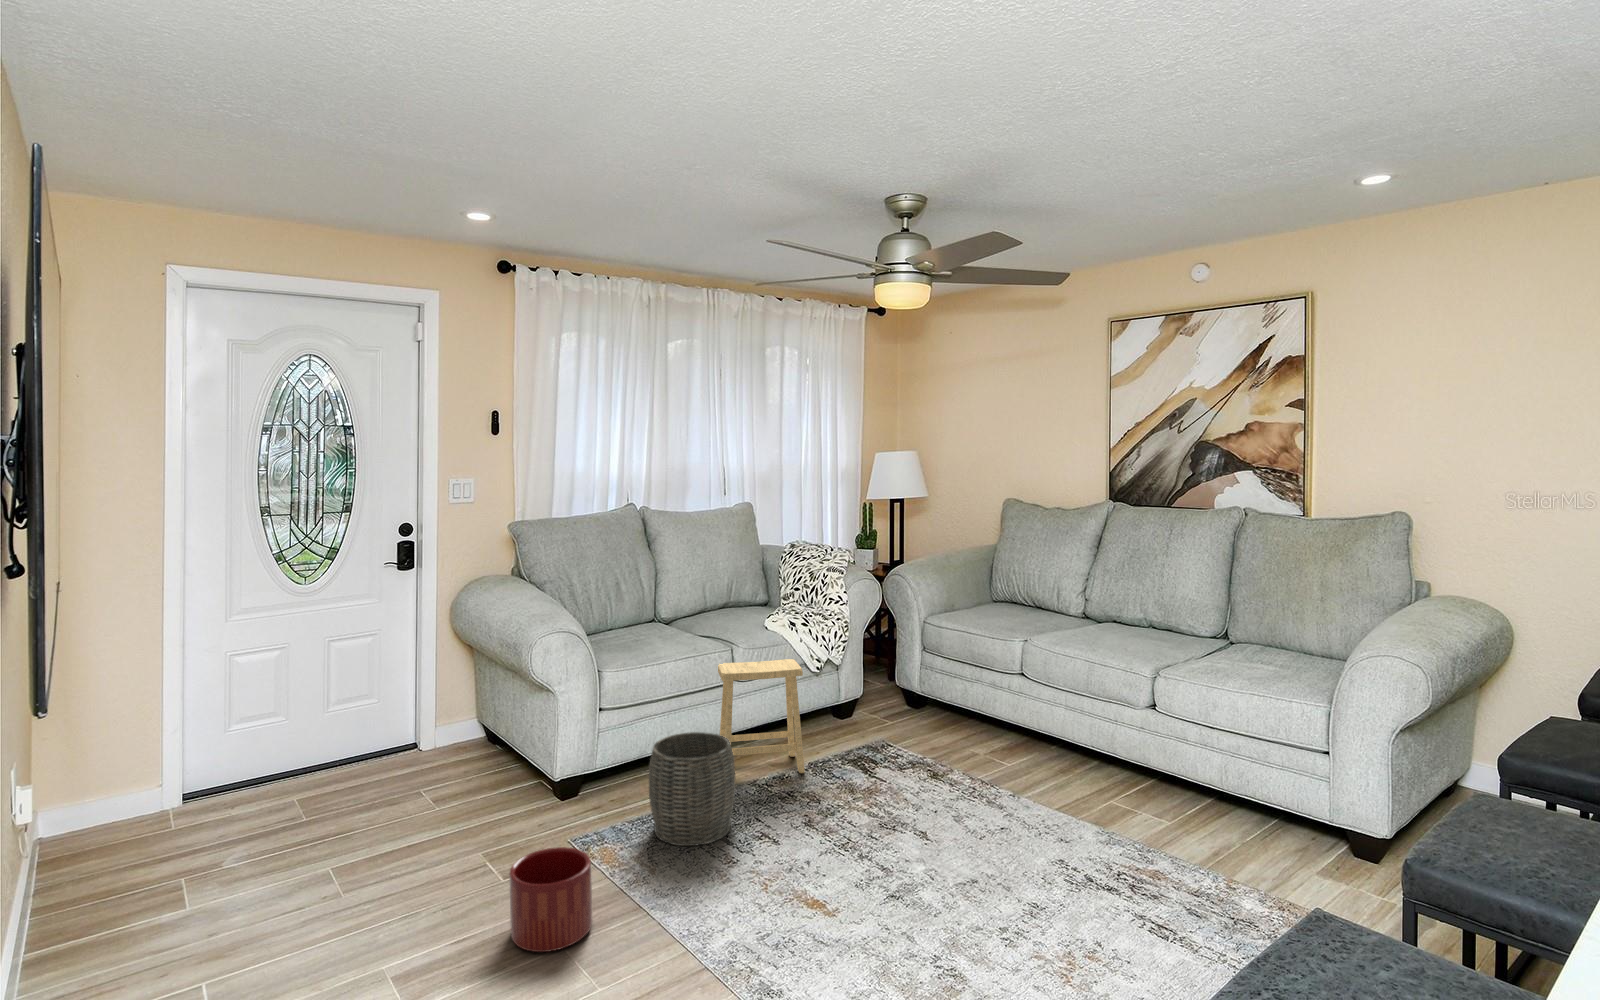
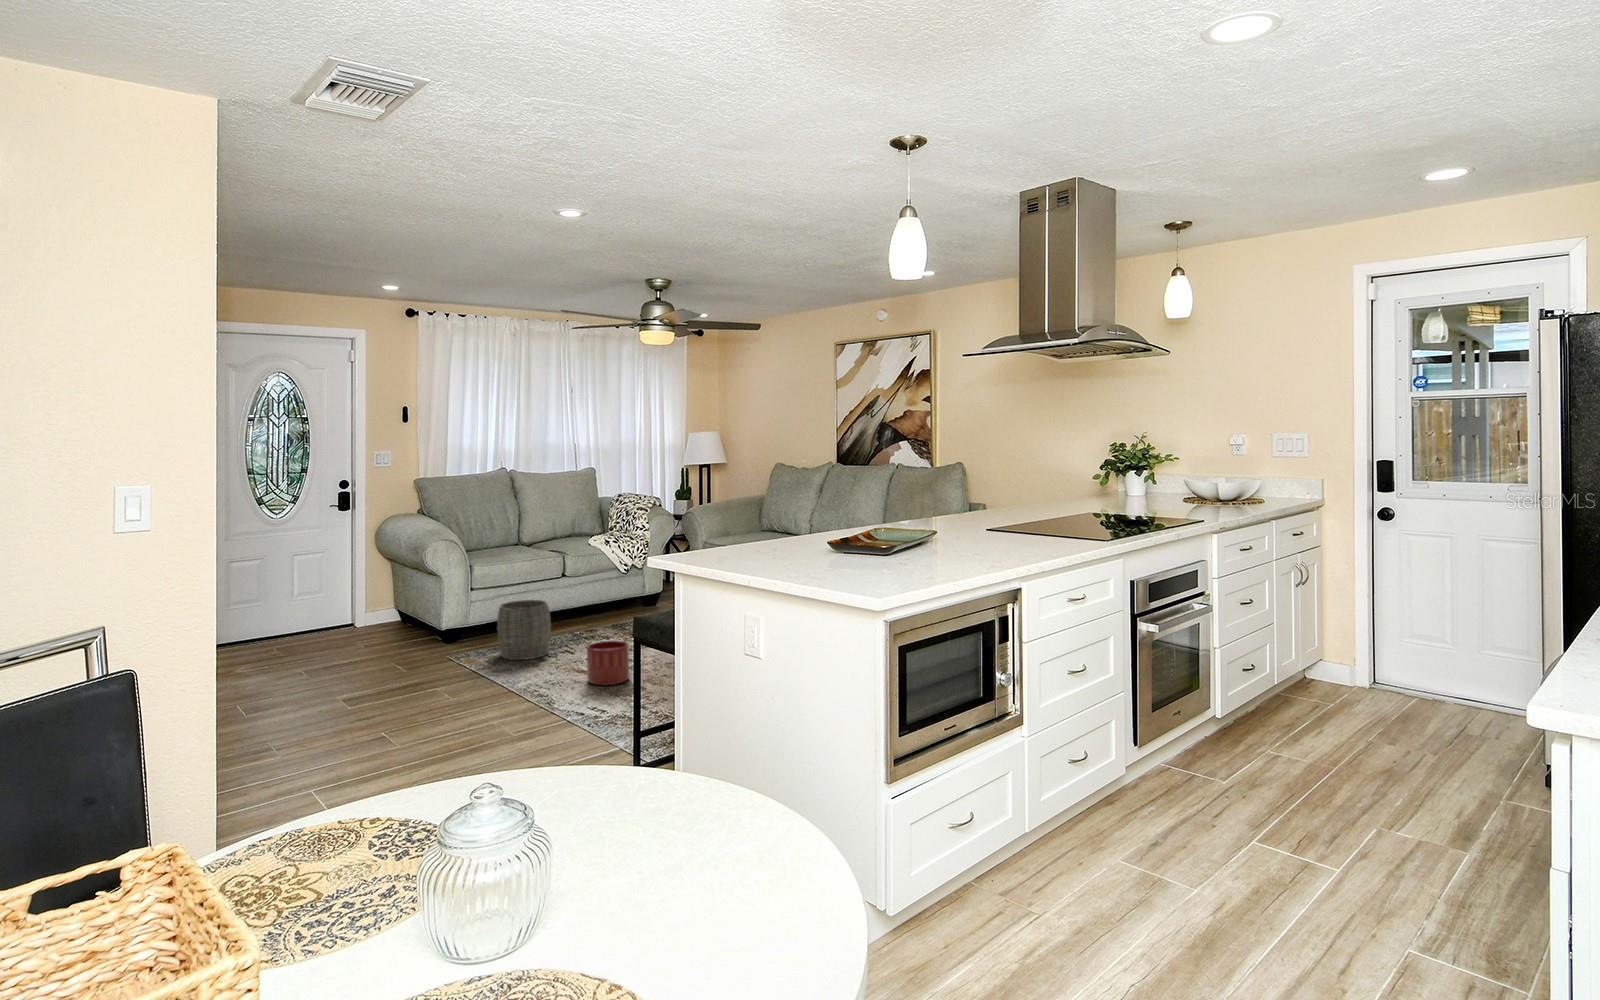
footstool: present [718,659,805,773] -> none [552,564,608,637]
planter: present [509,847,592,952] -> present [586,640,630,685]

